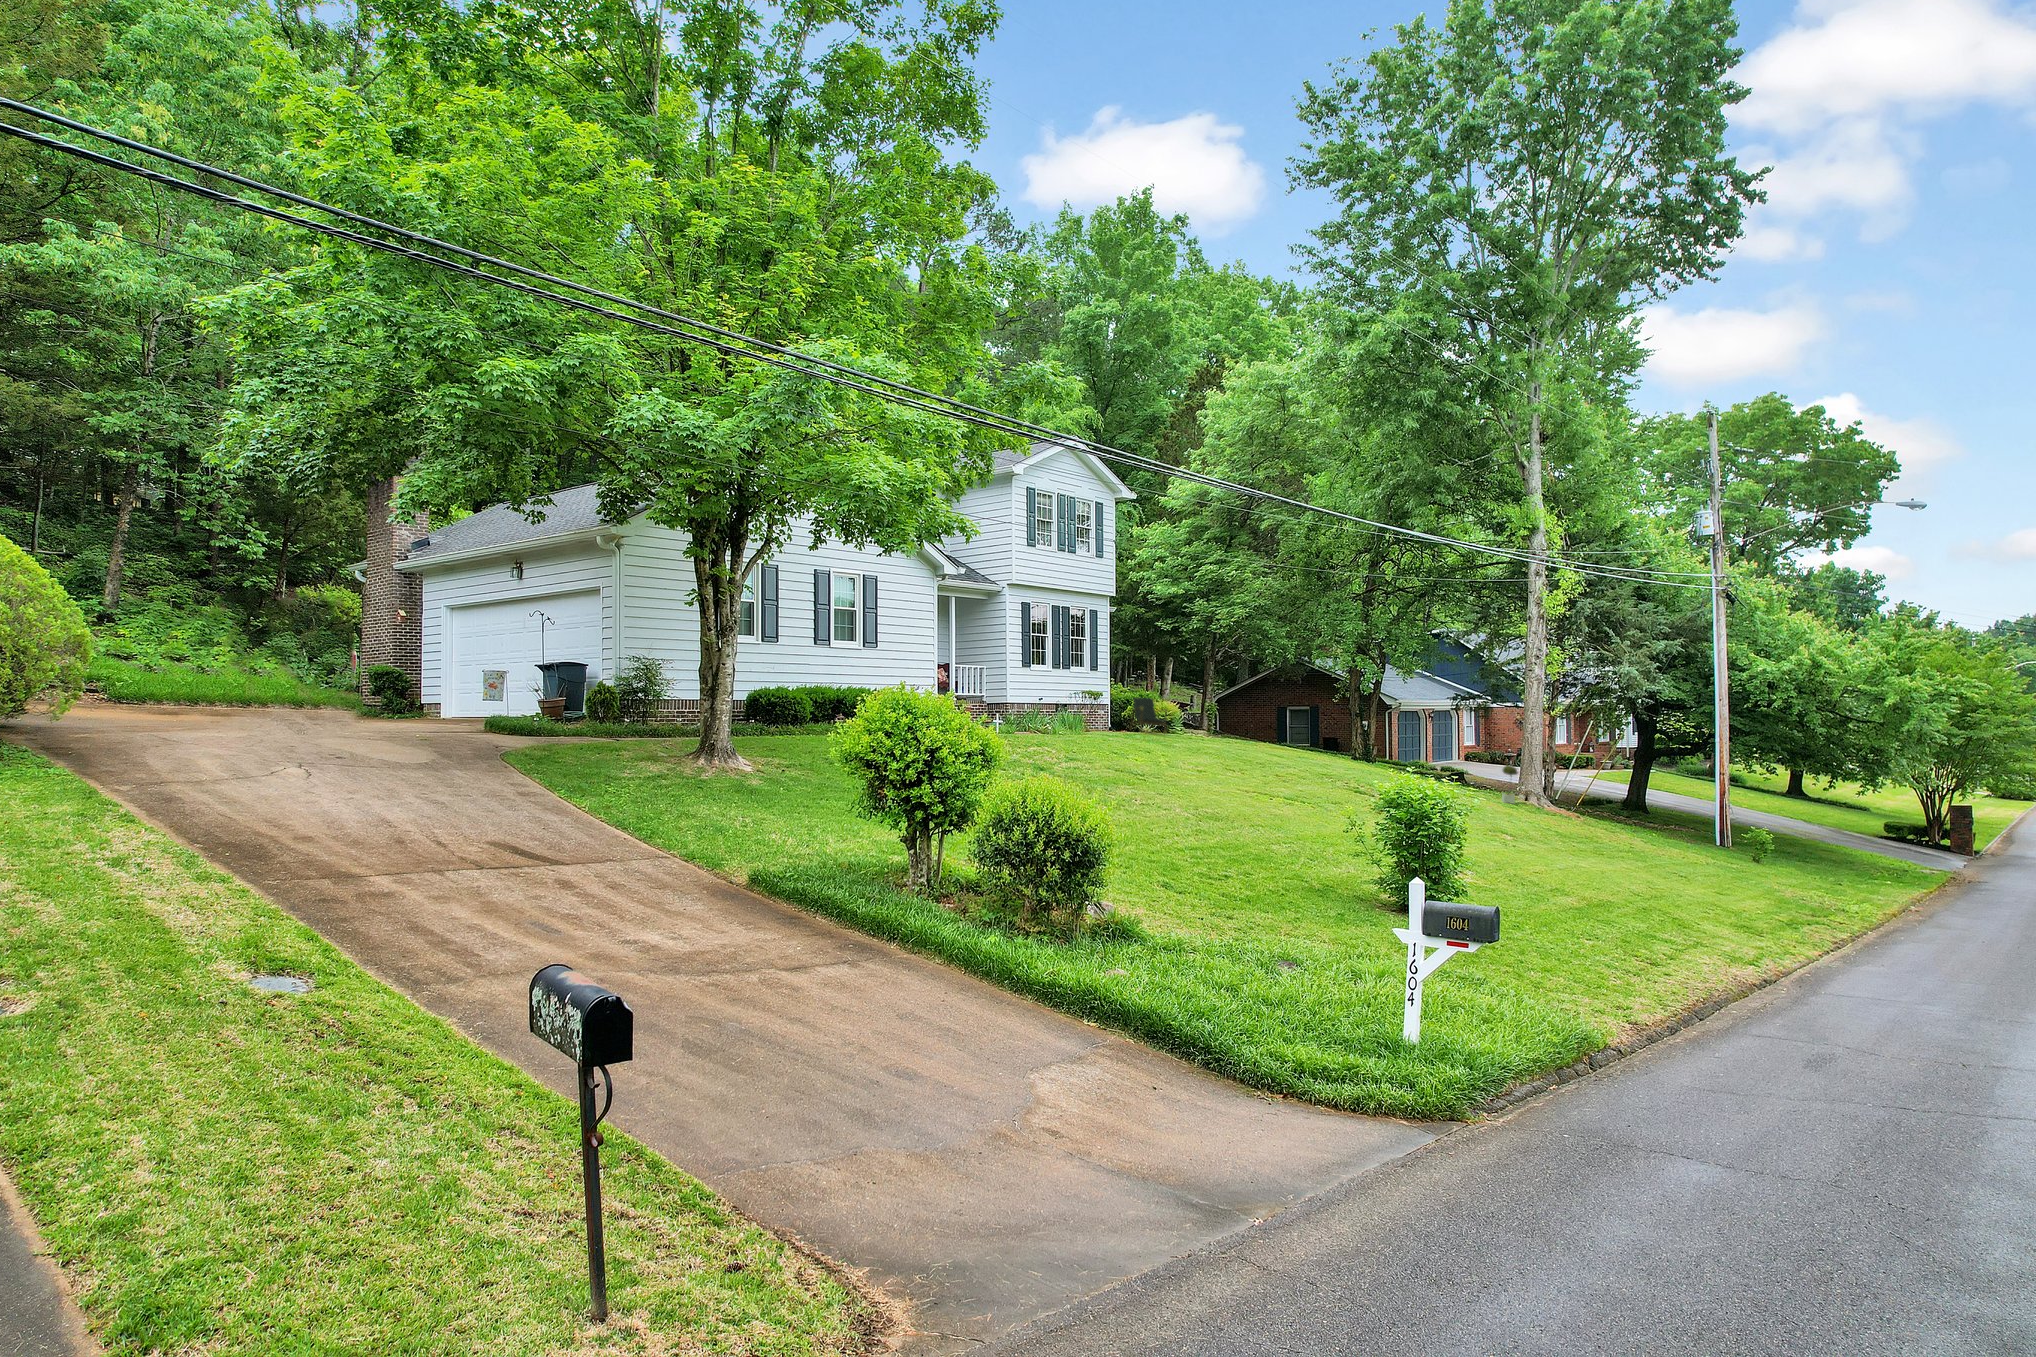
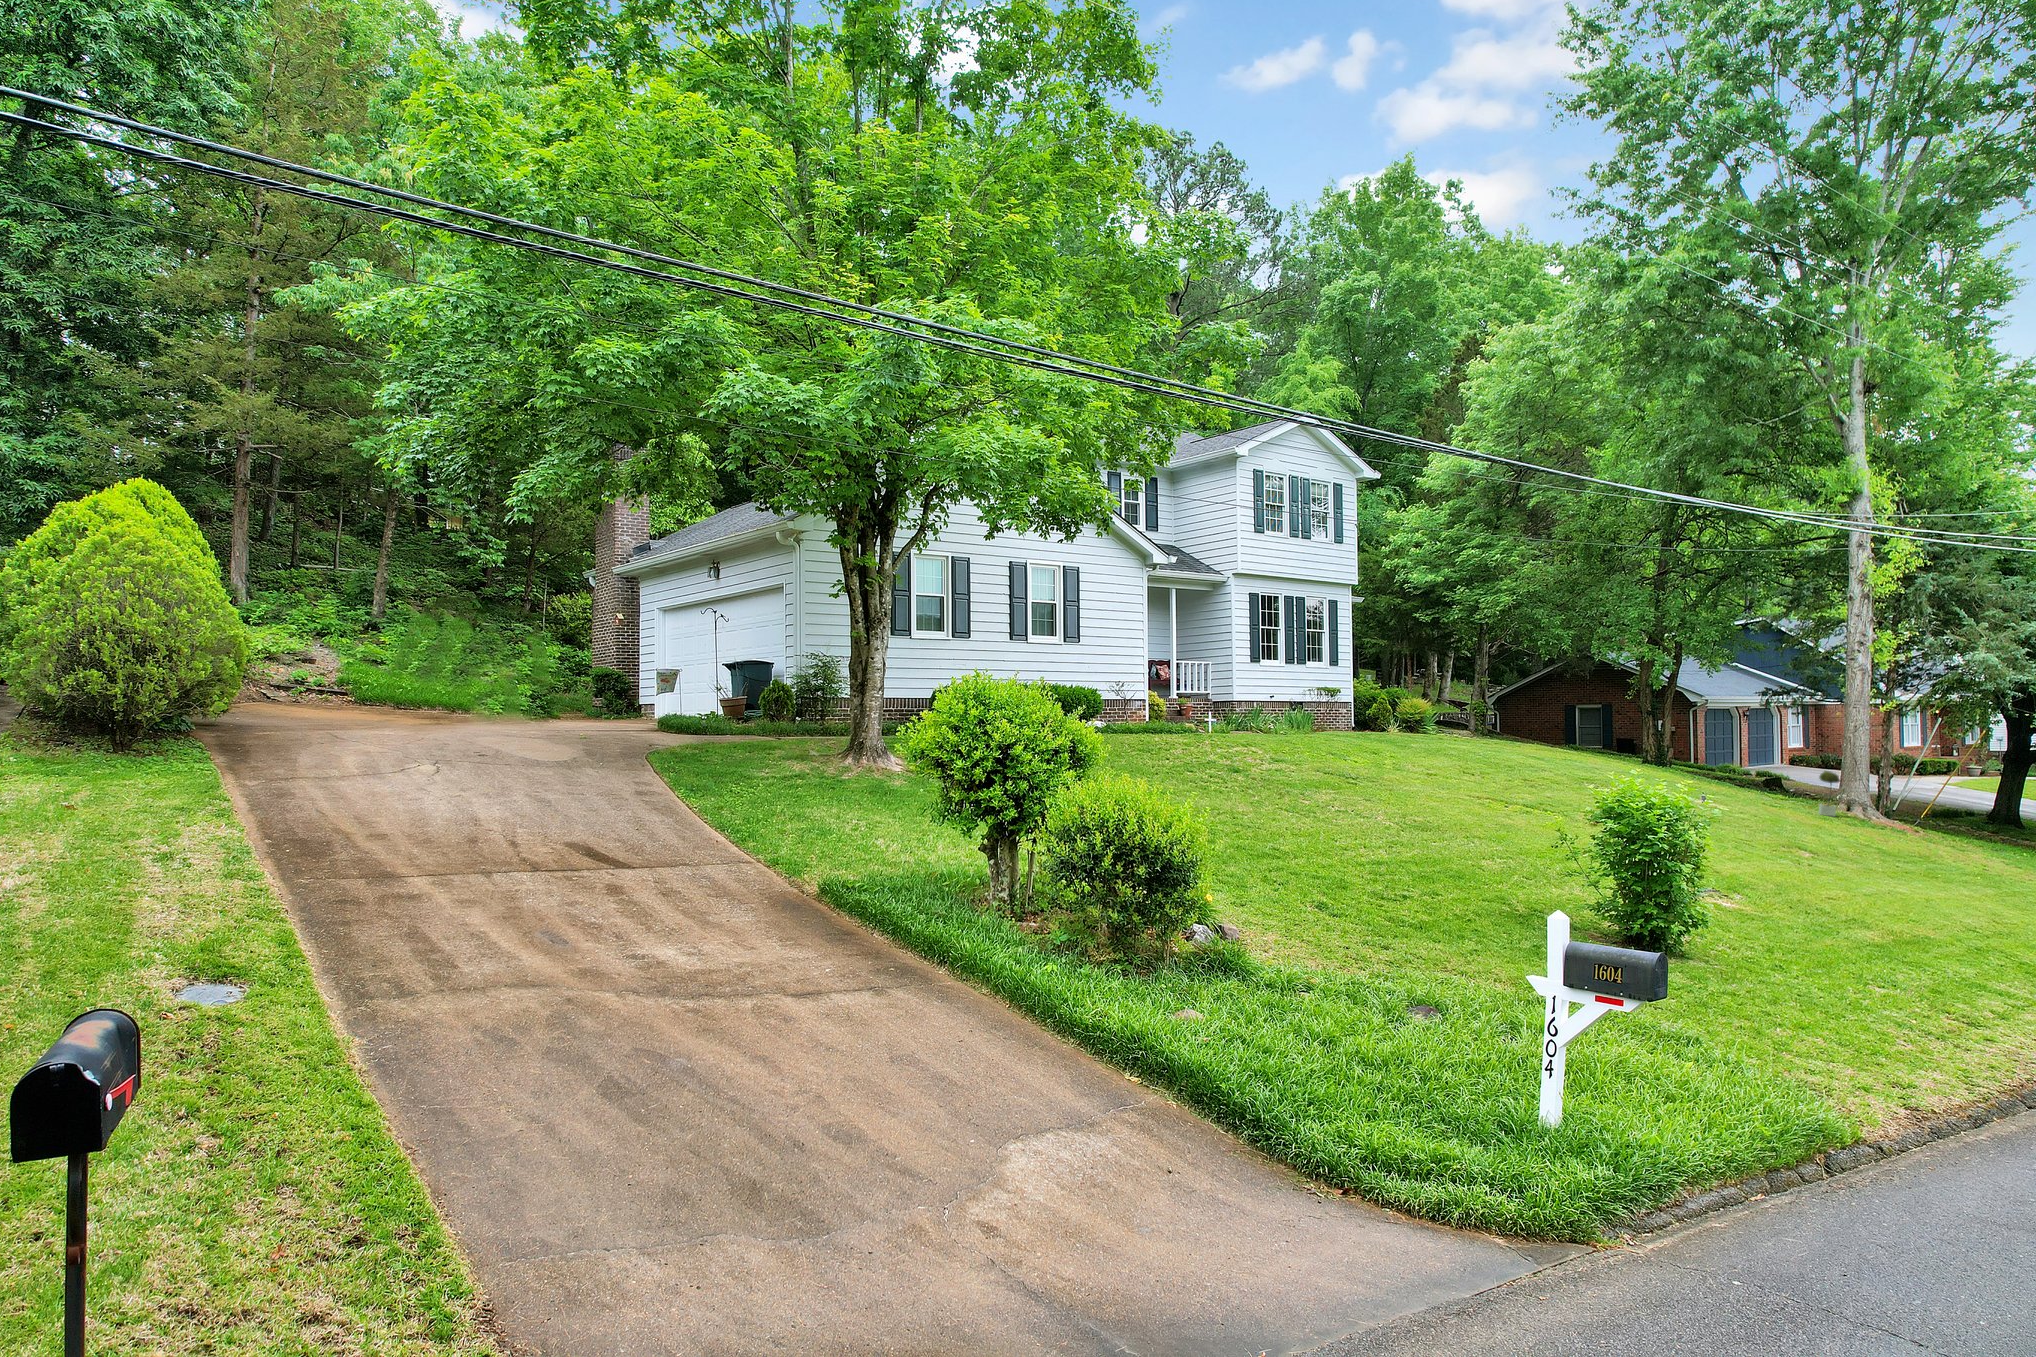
lounge chair: present [1131,697,1167,730] -> none [1368,691,1409,731]

